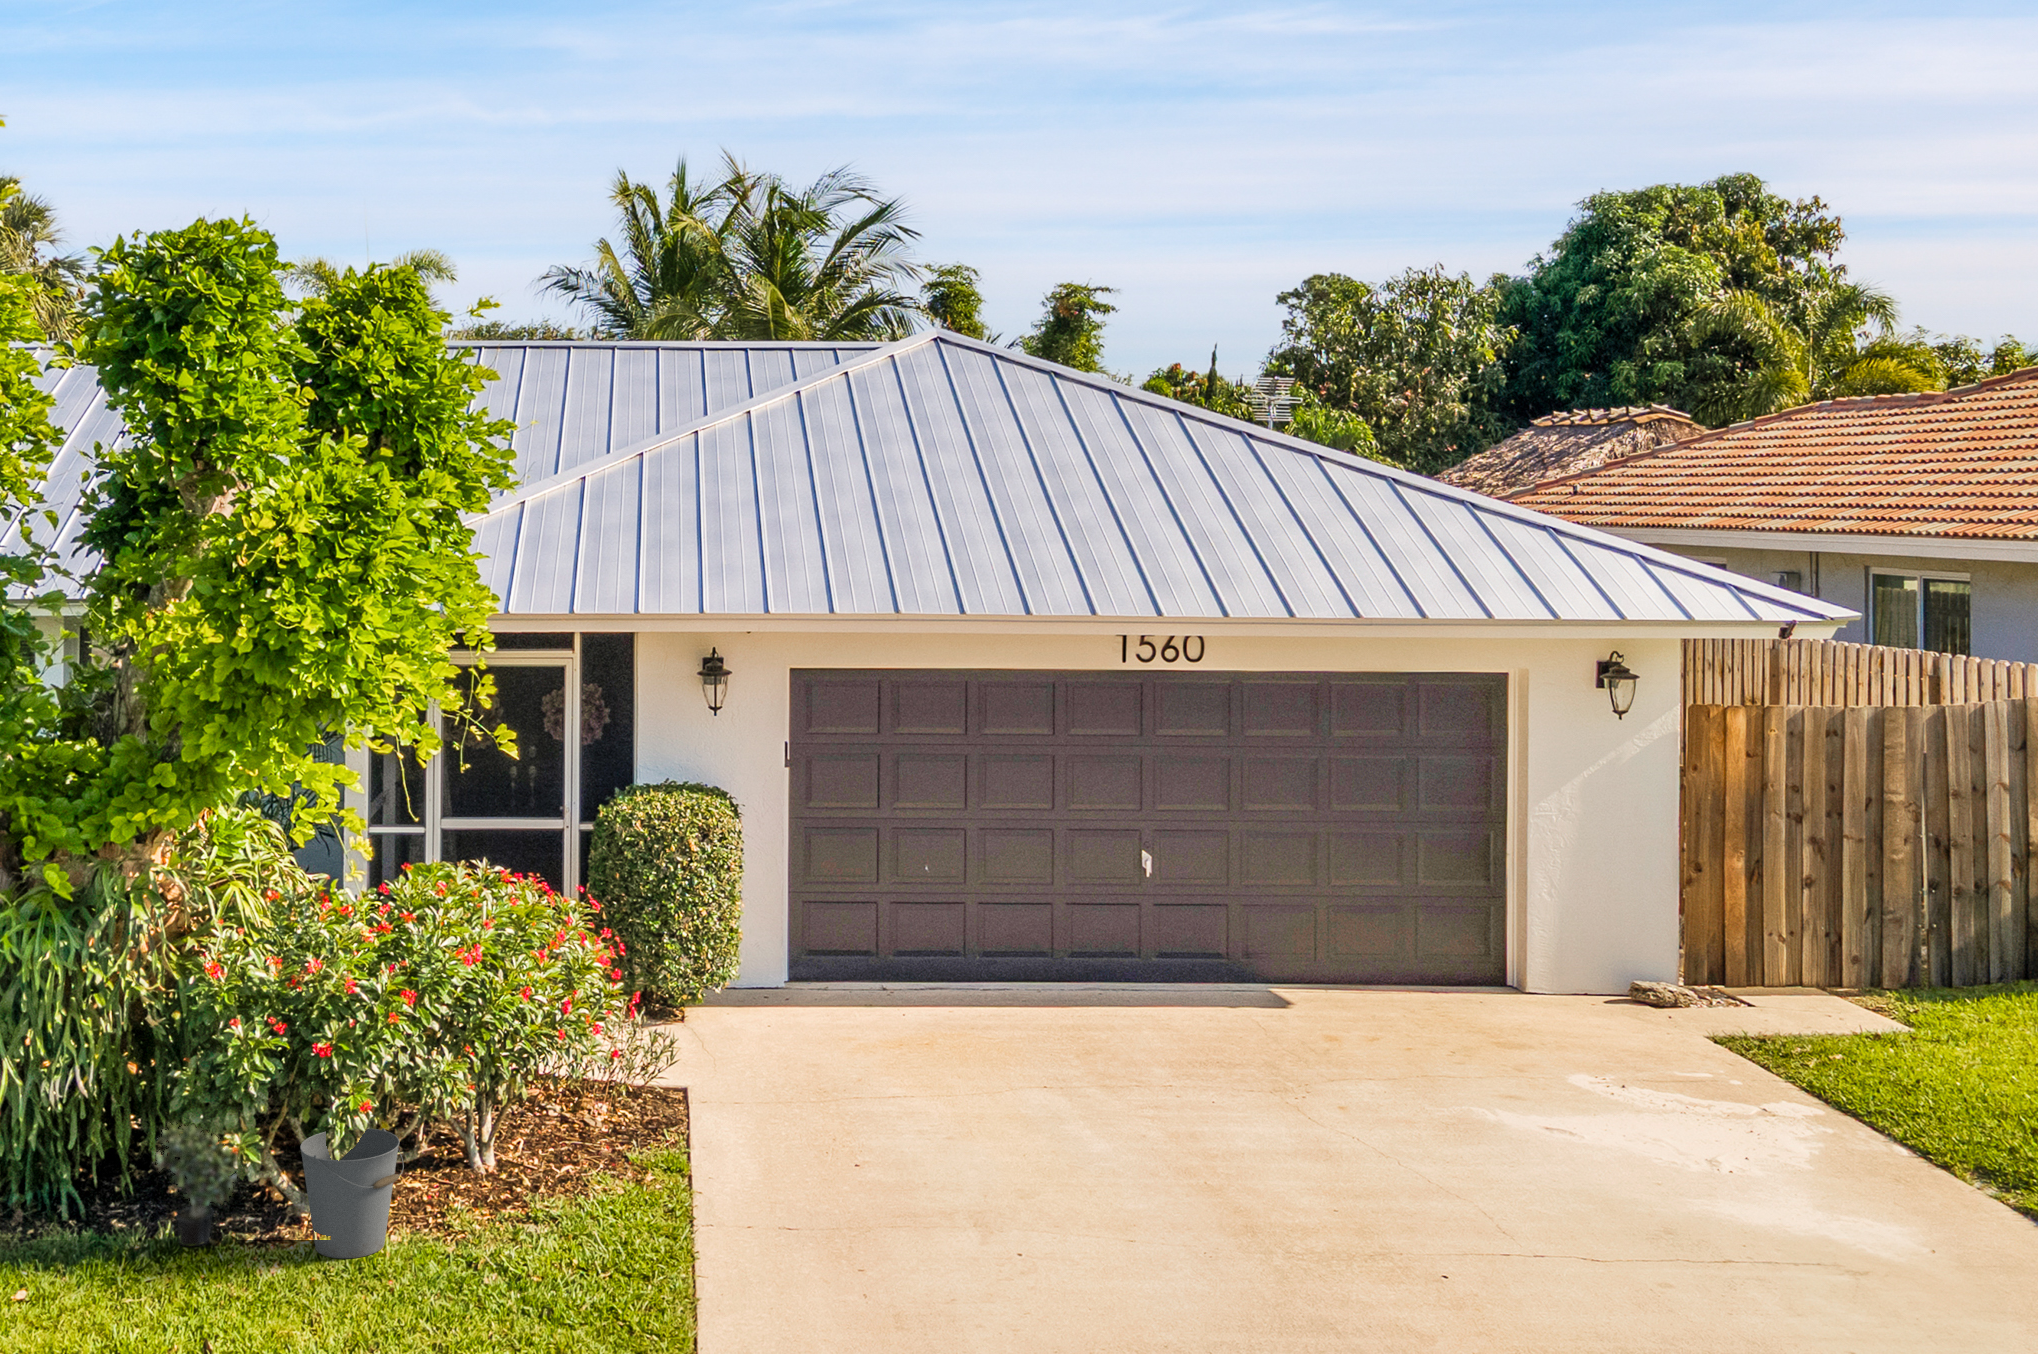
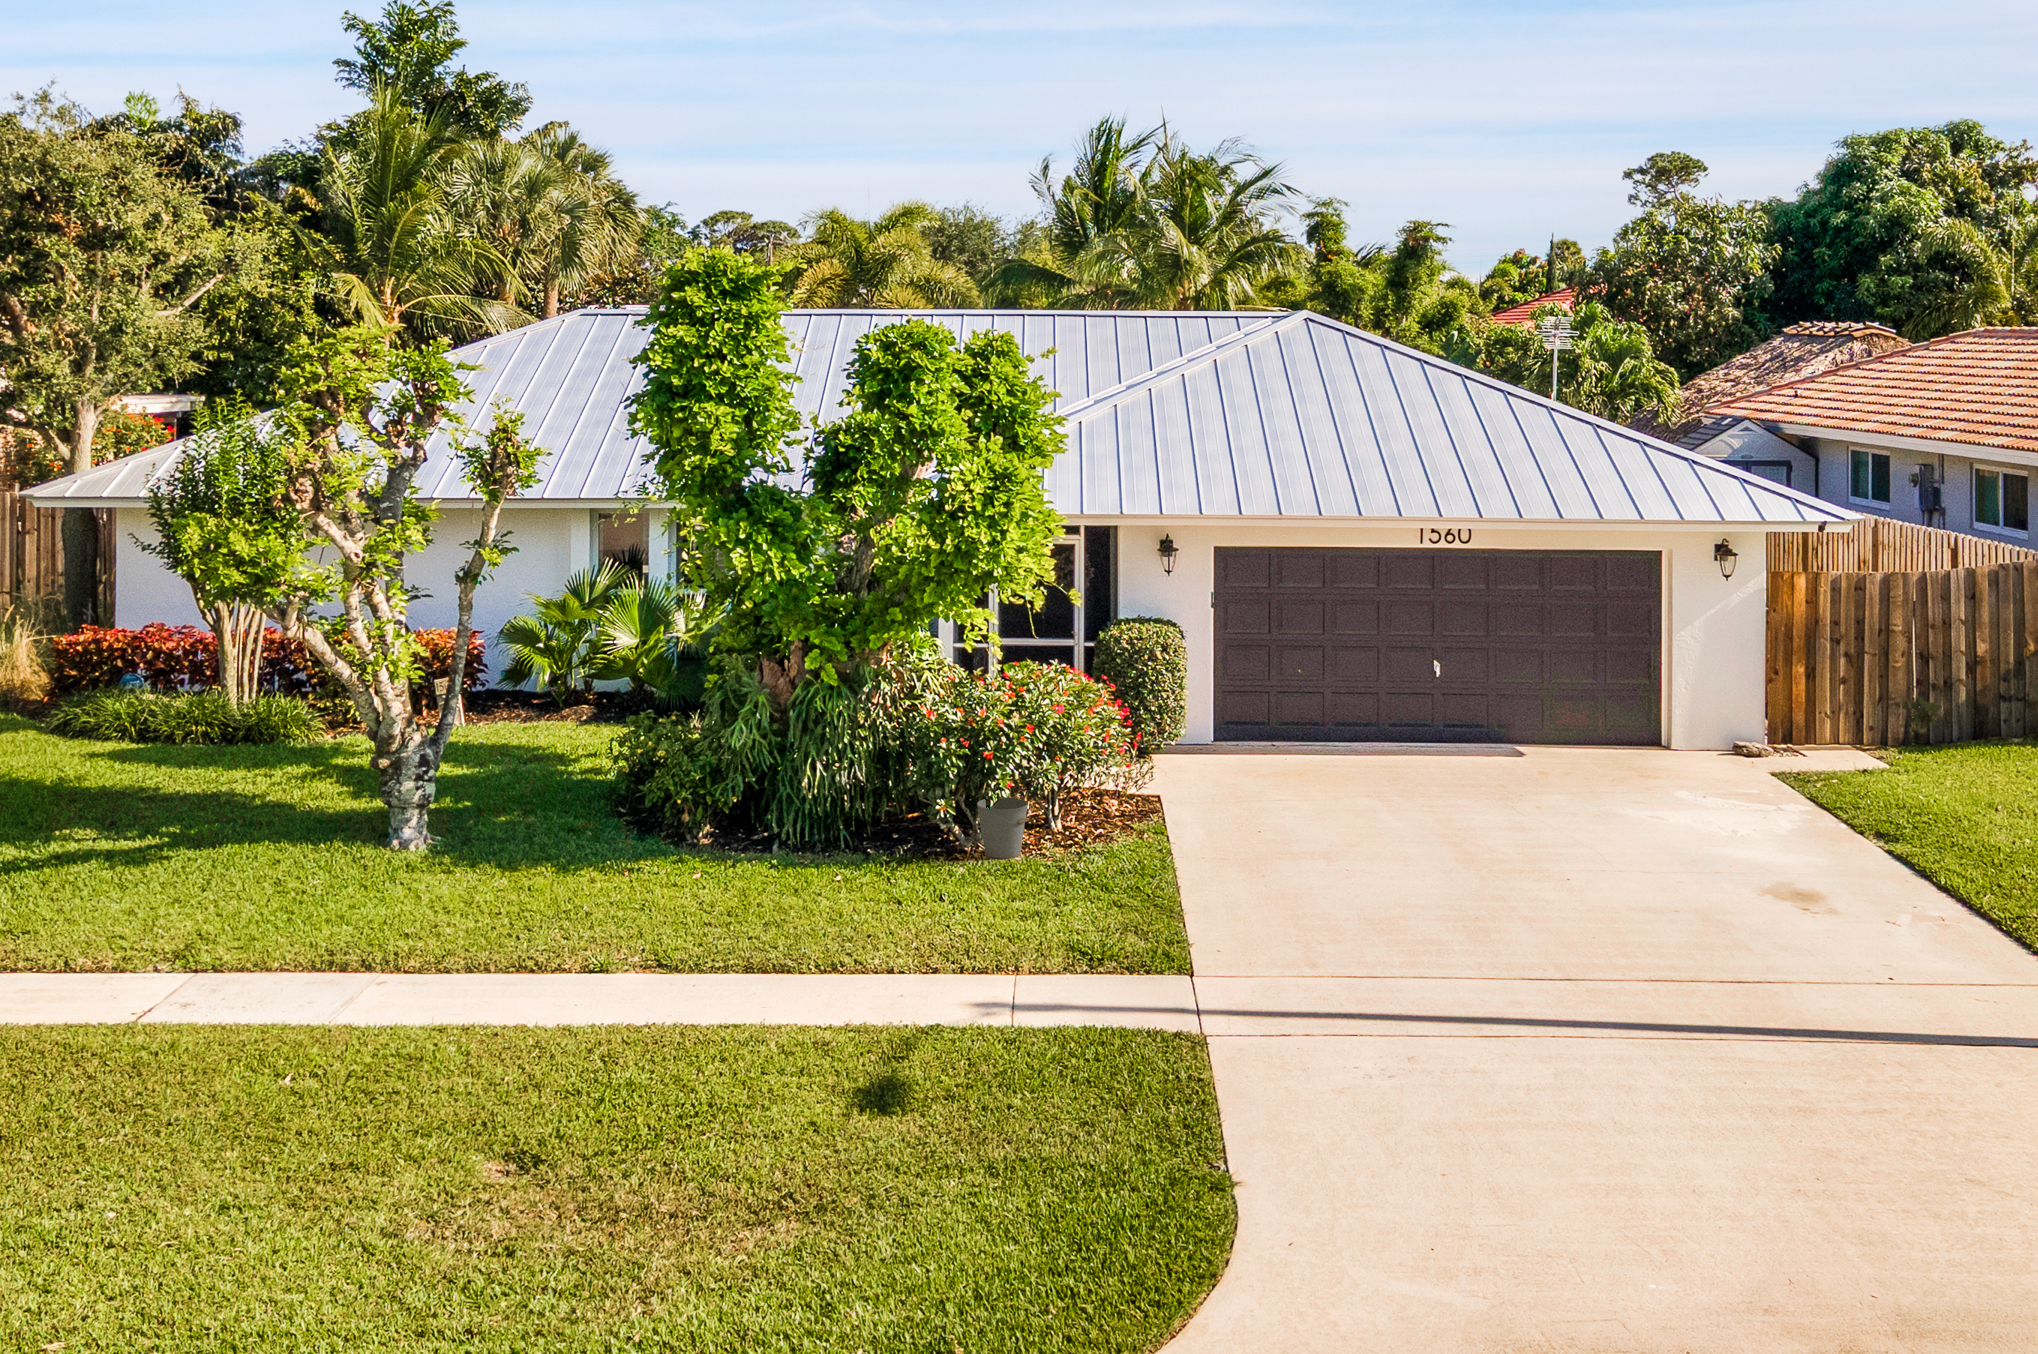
potted plant: present [154,1123,243,1247] -> present [1902,698,1941,744]

